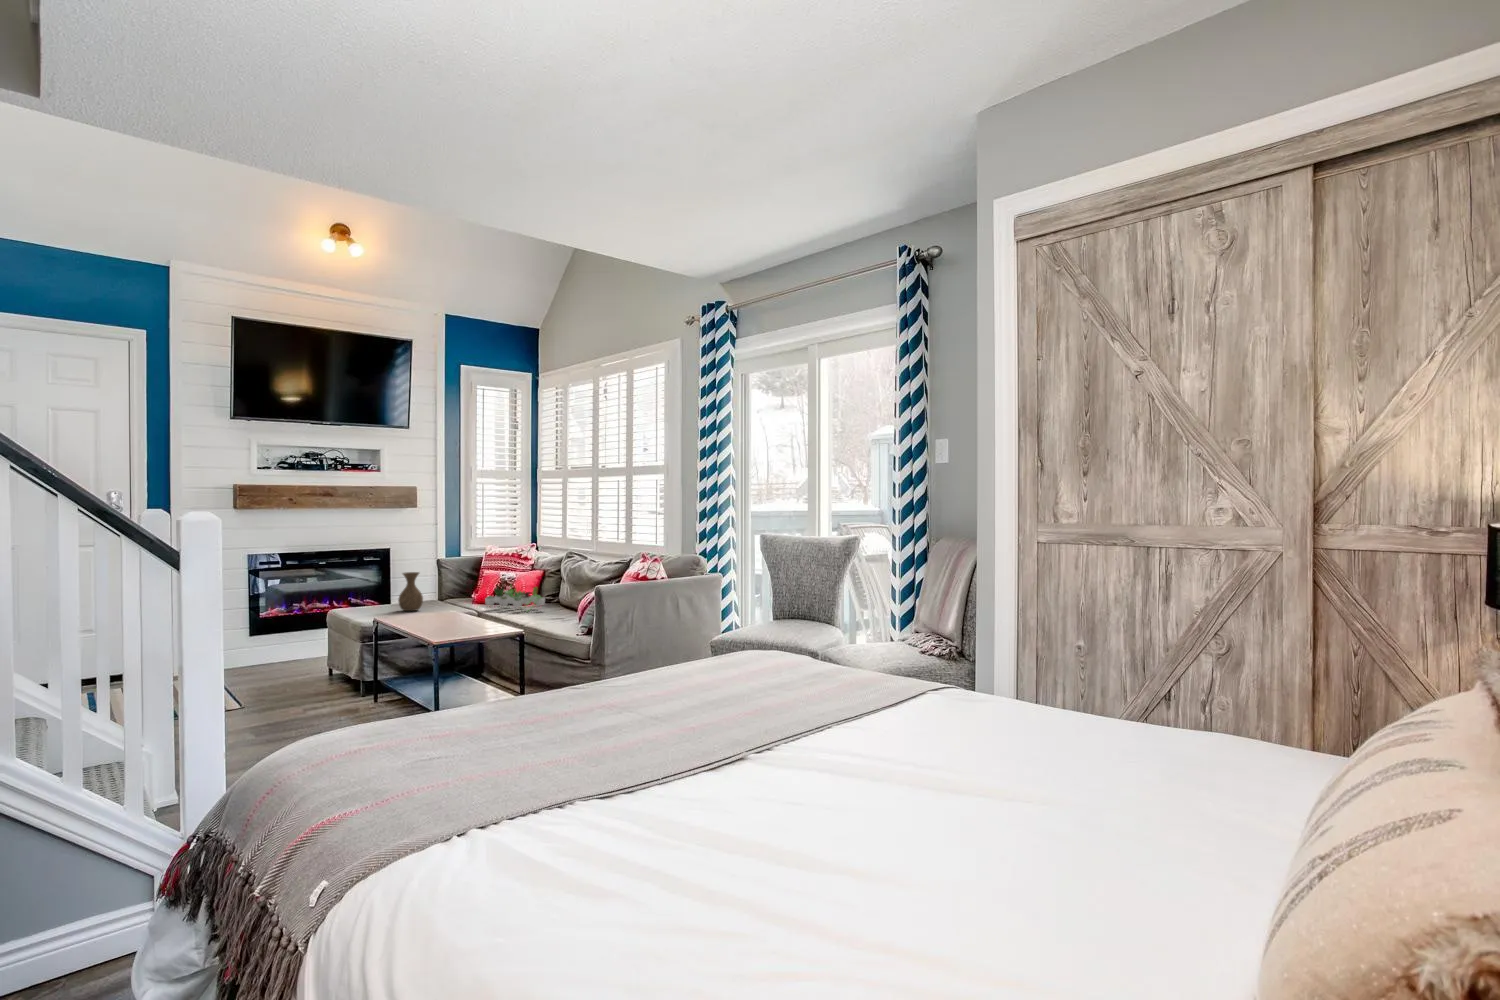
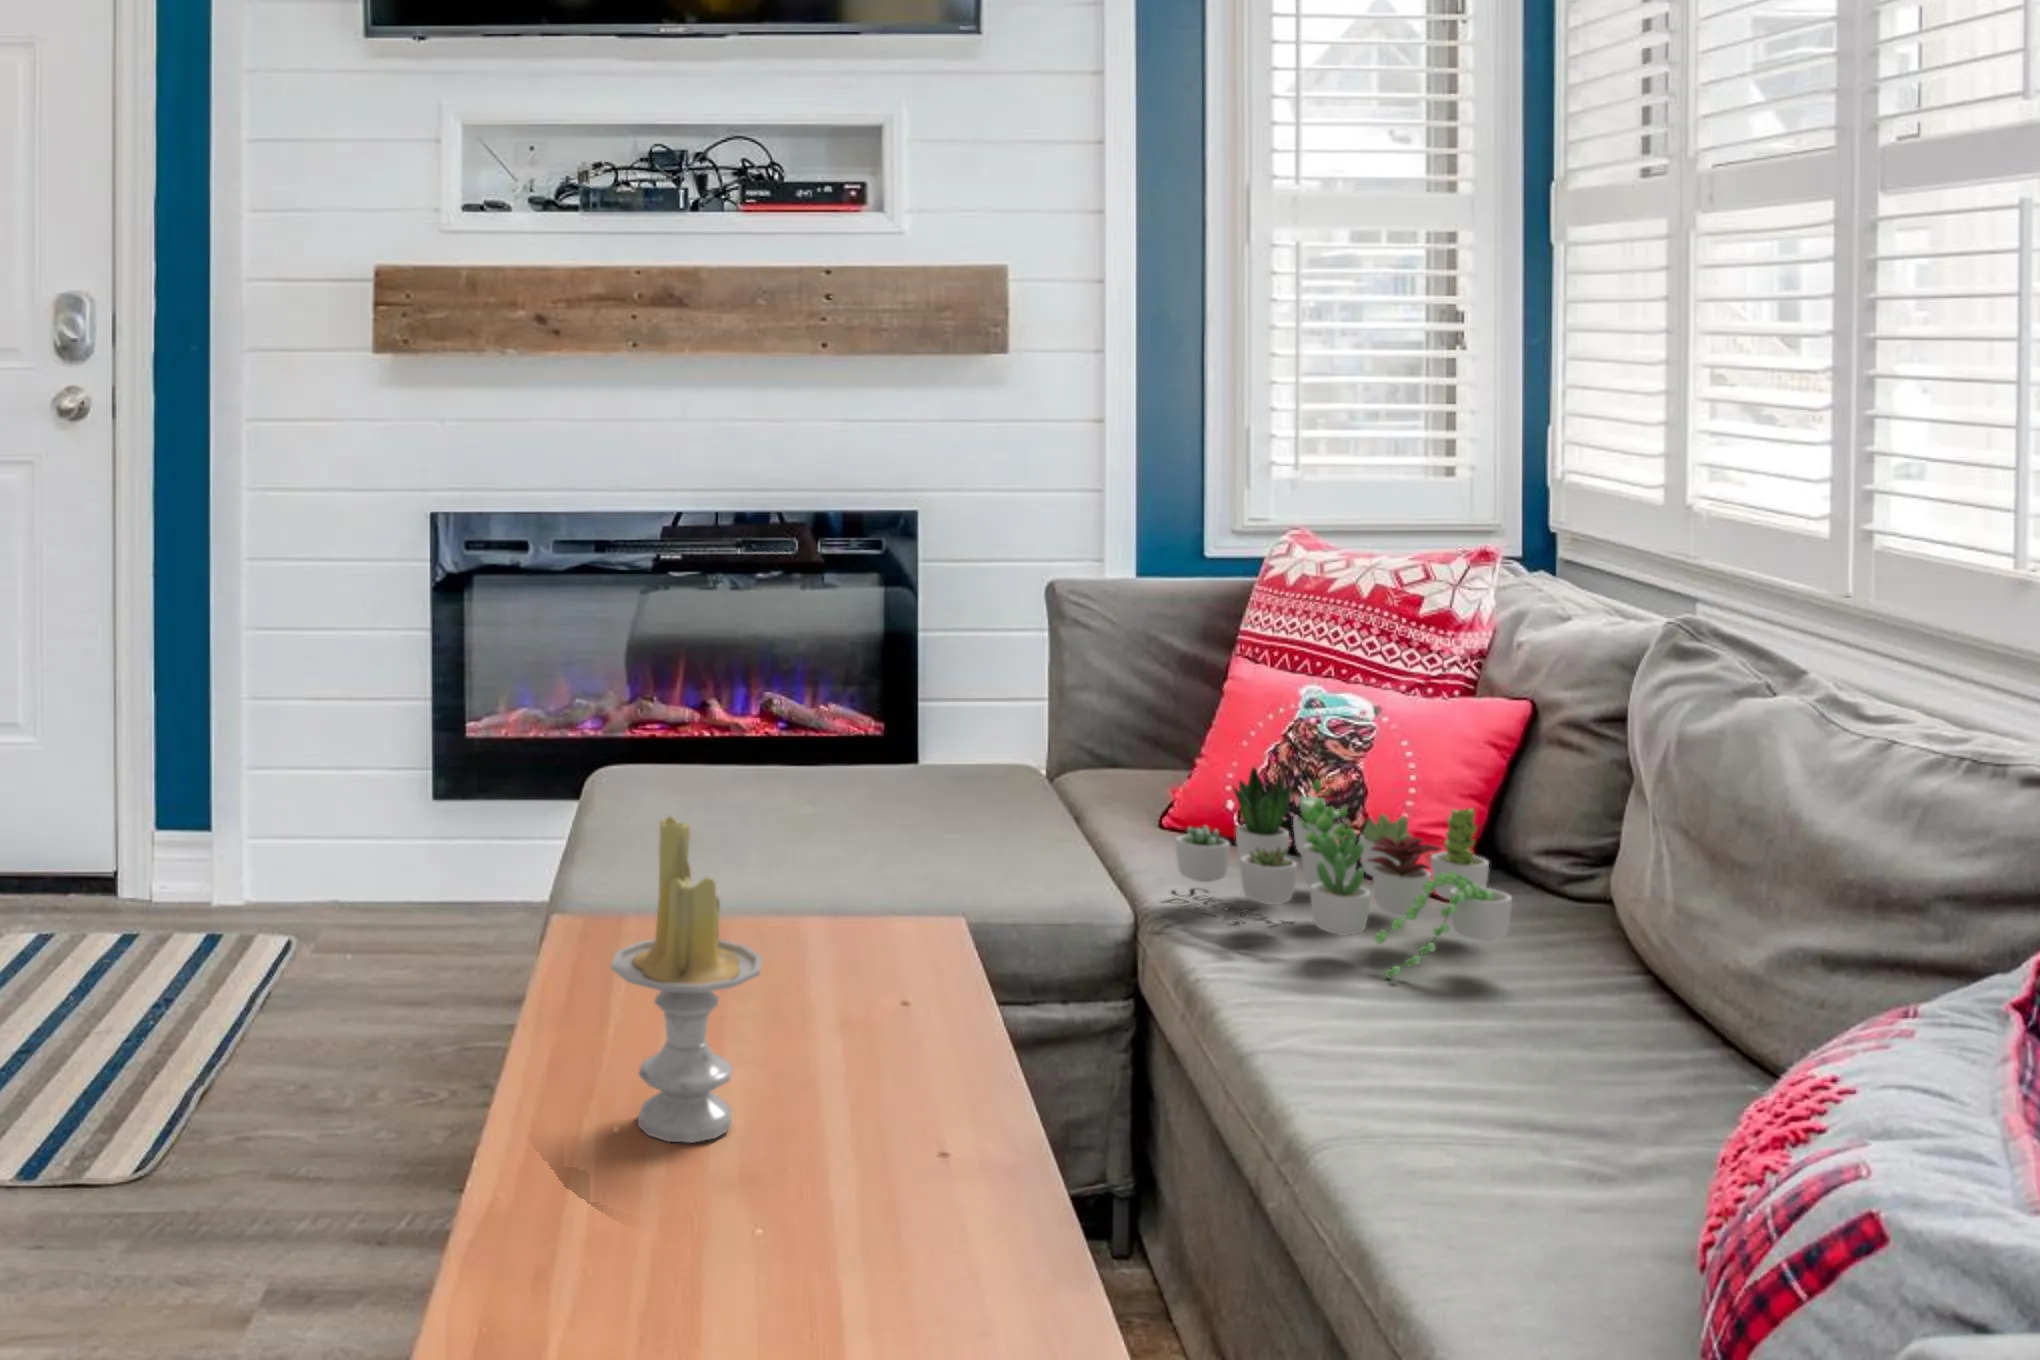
vase: present [398,572,423,611] -> none [783,653,892,848]
candle: none [426,582,451,629] -> present [611,816,763,1143]

